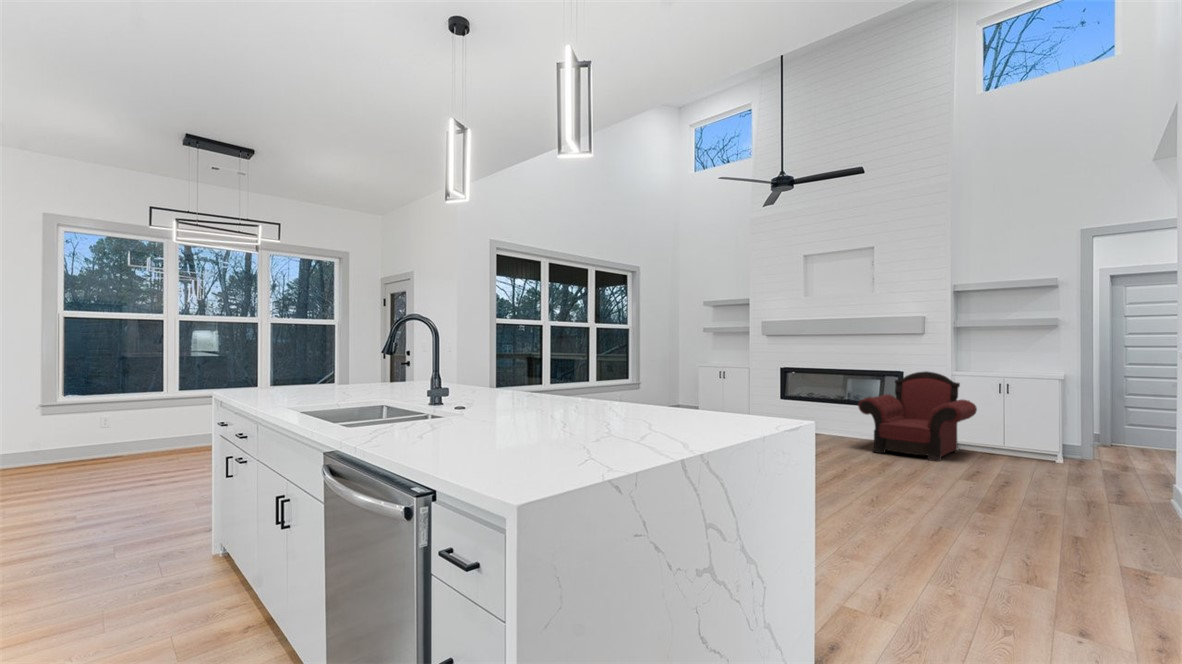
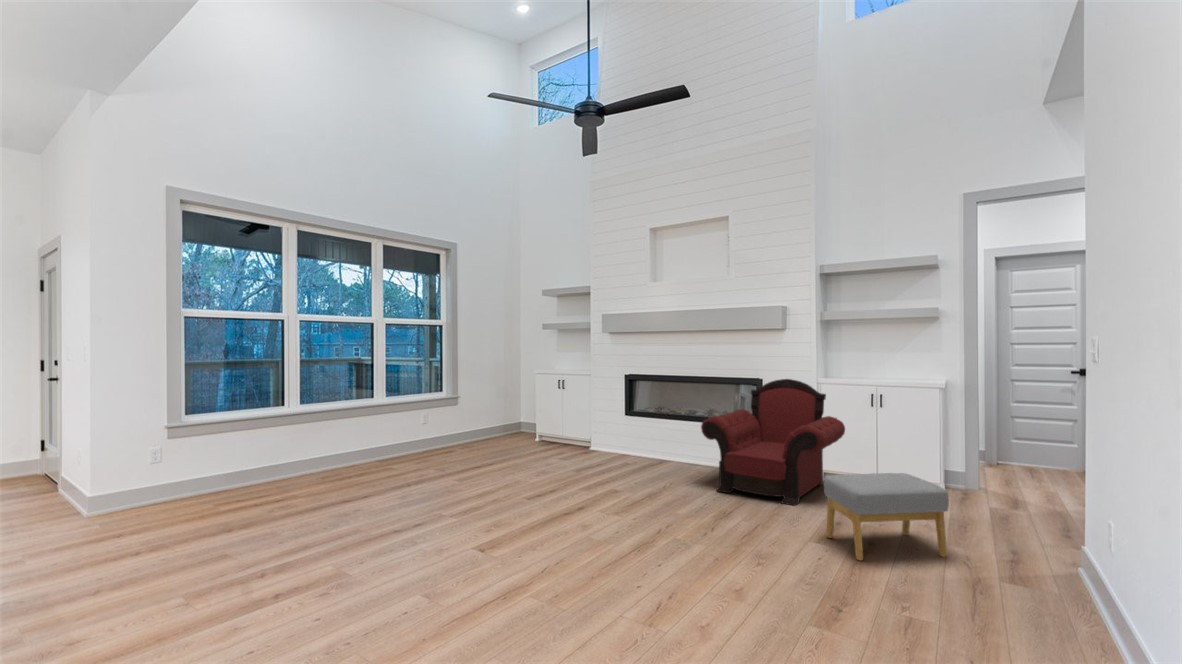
footstool: none [966,434,1063,489] -> present [824,473,949,560]

